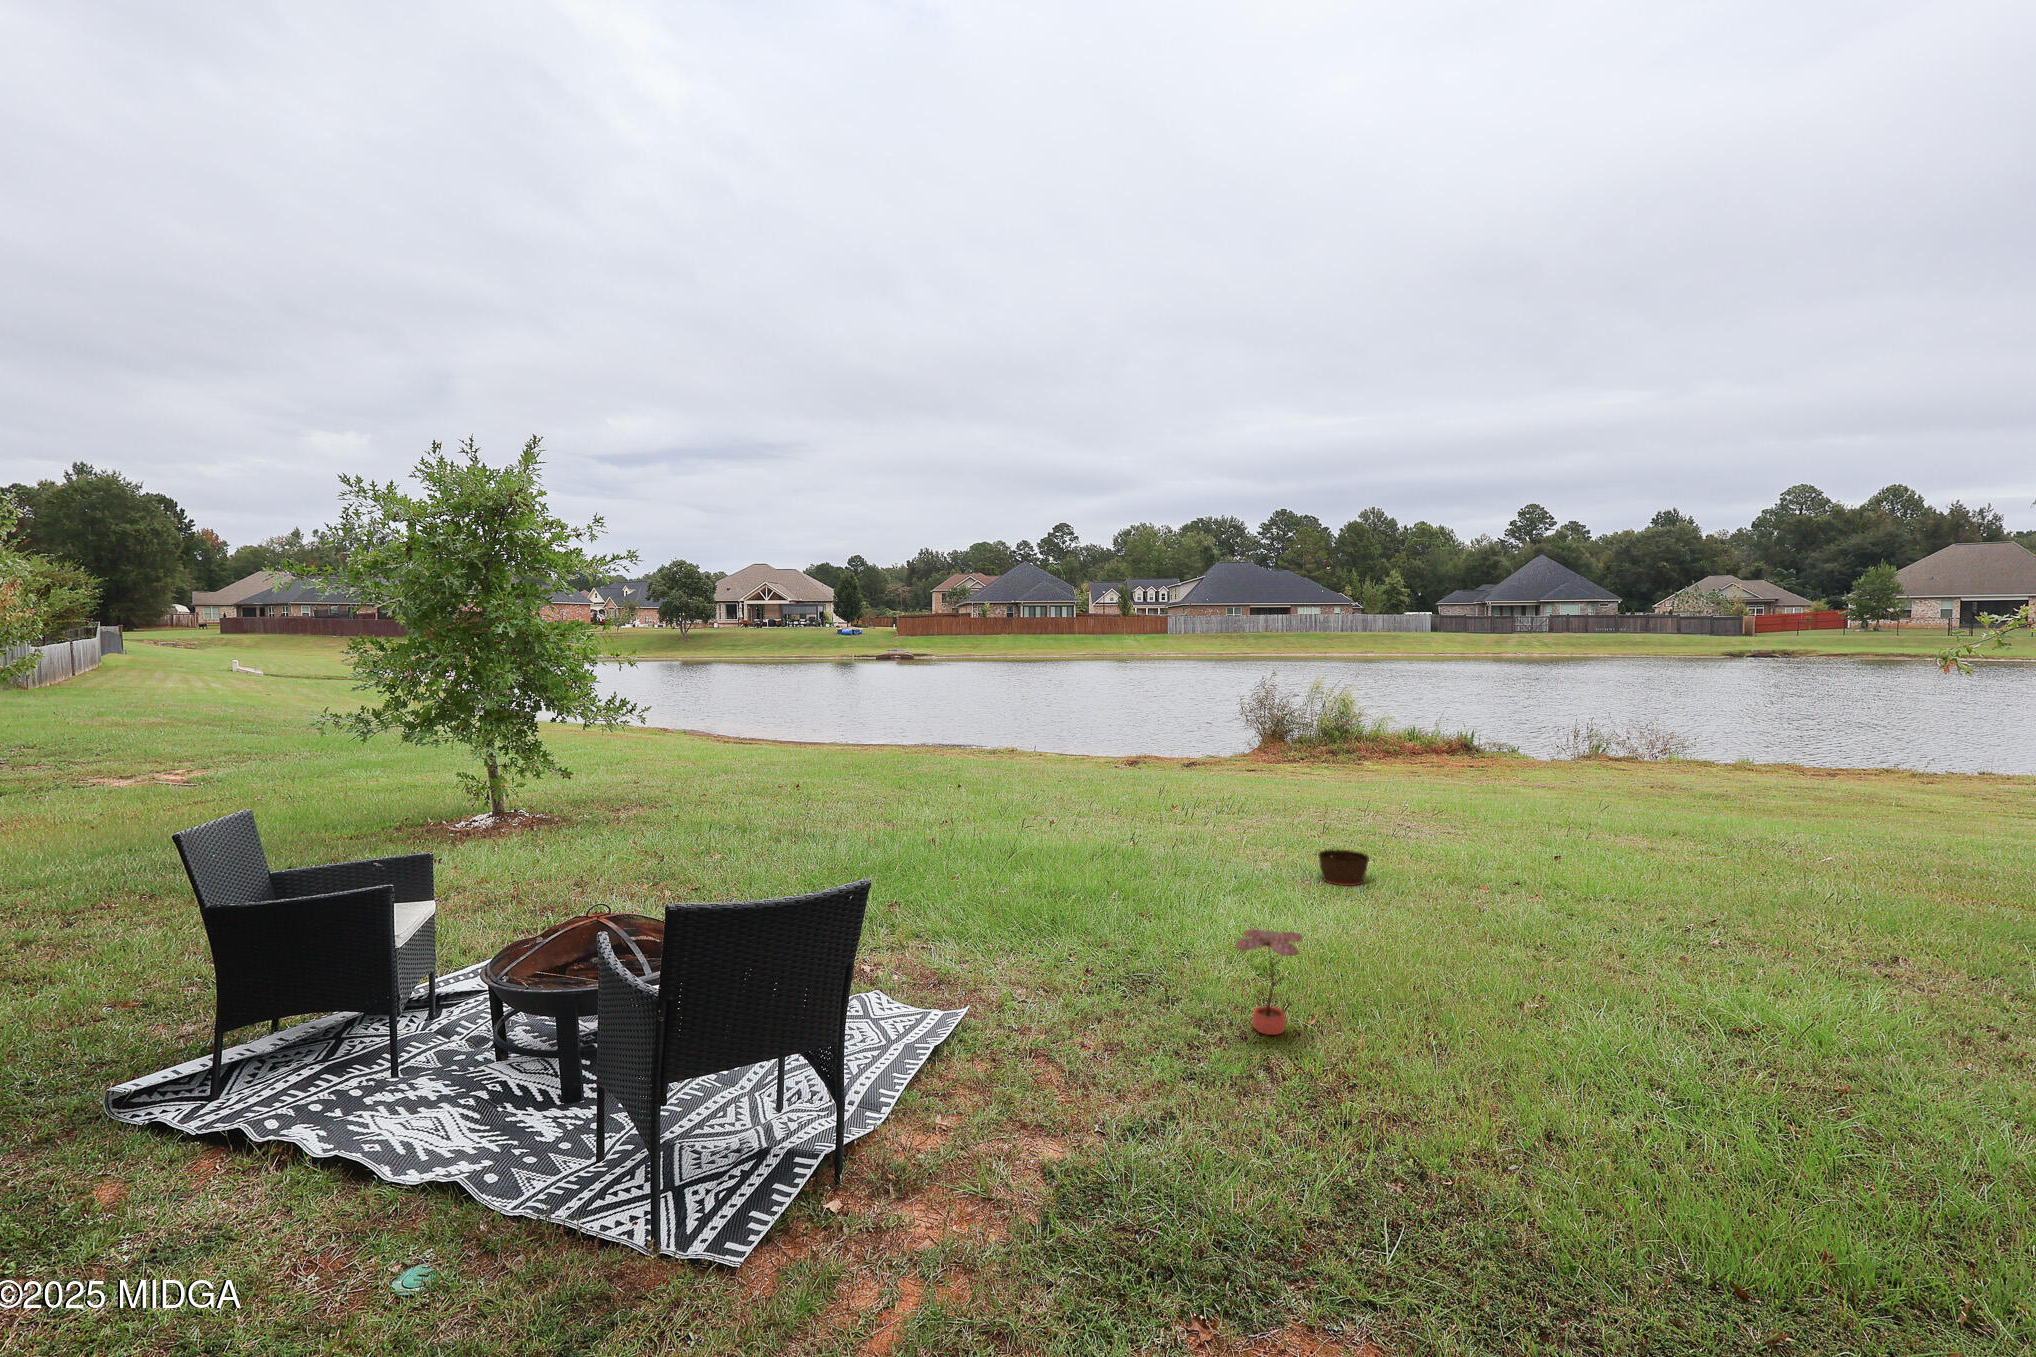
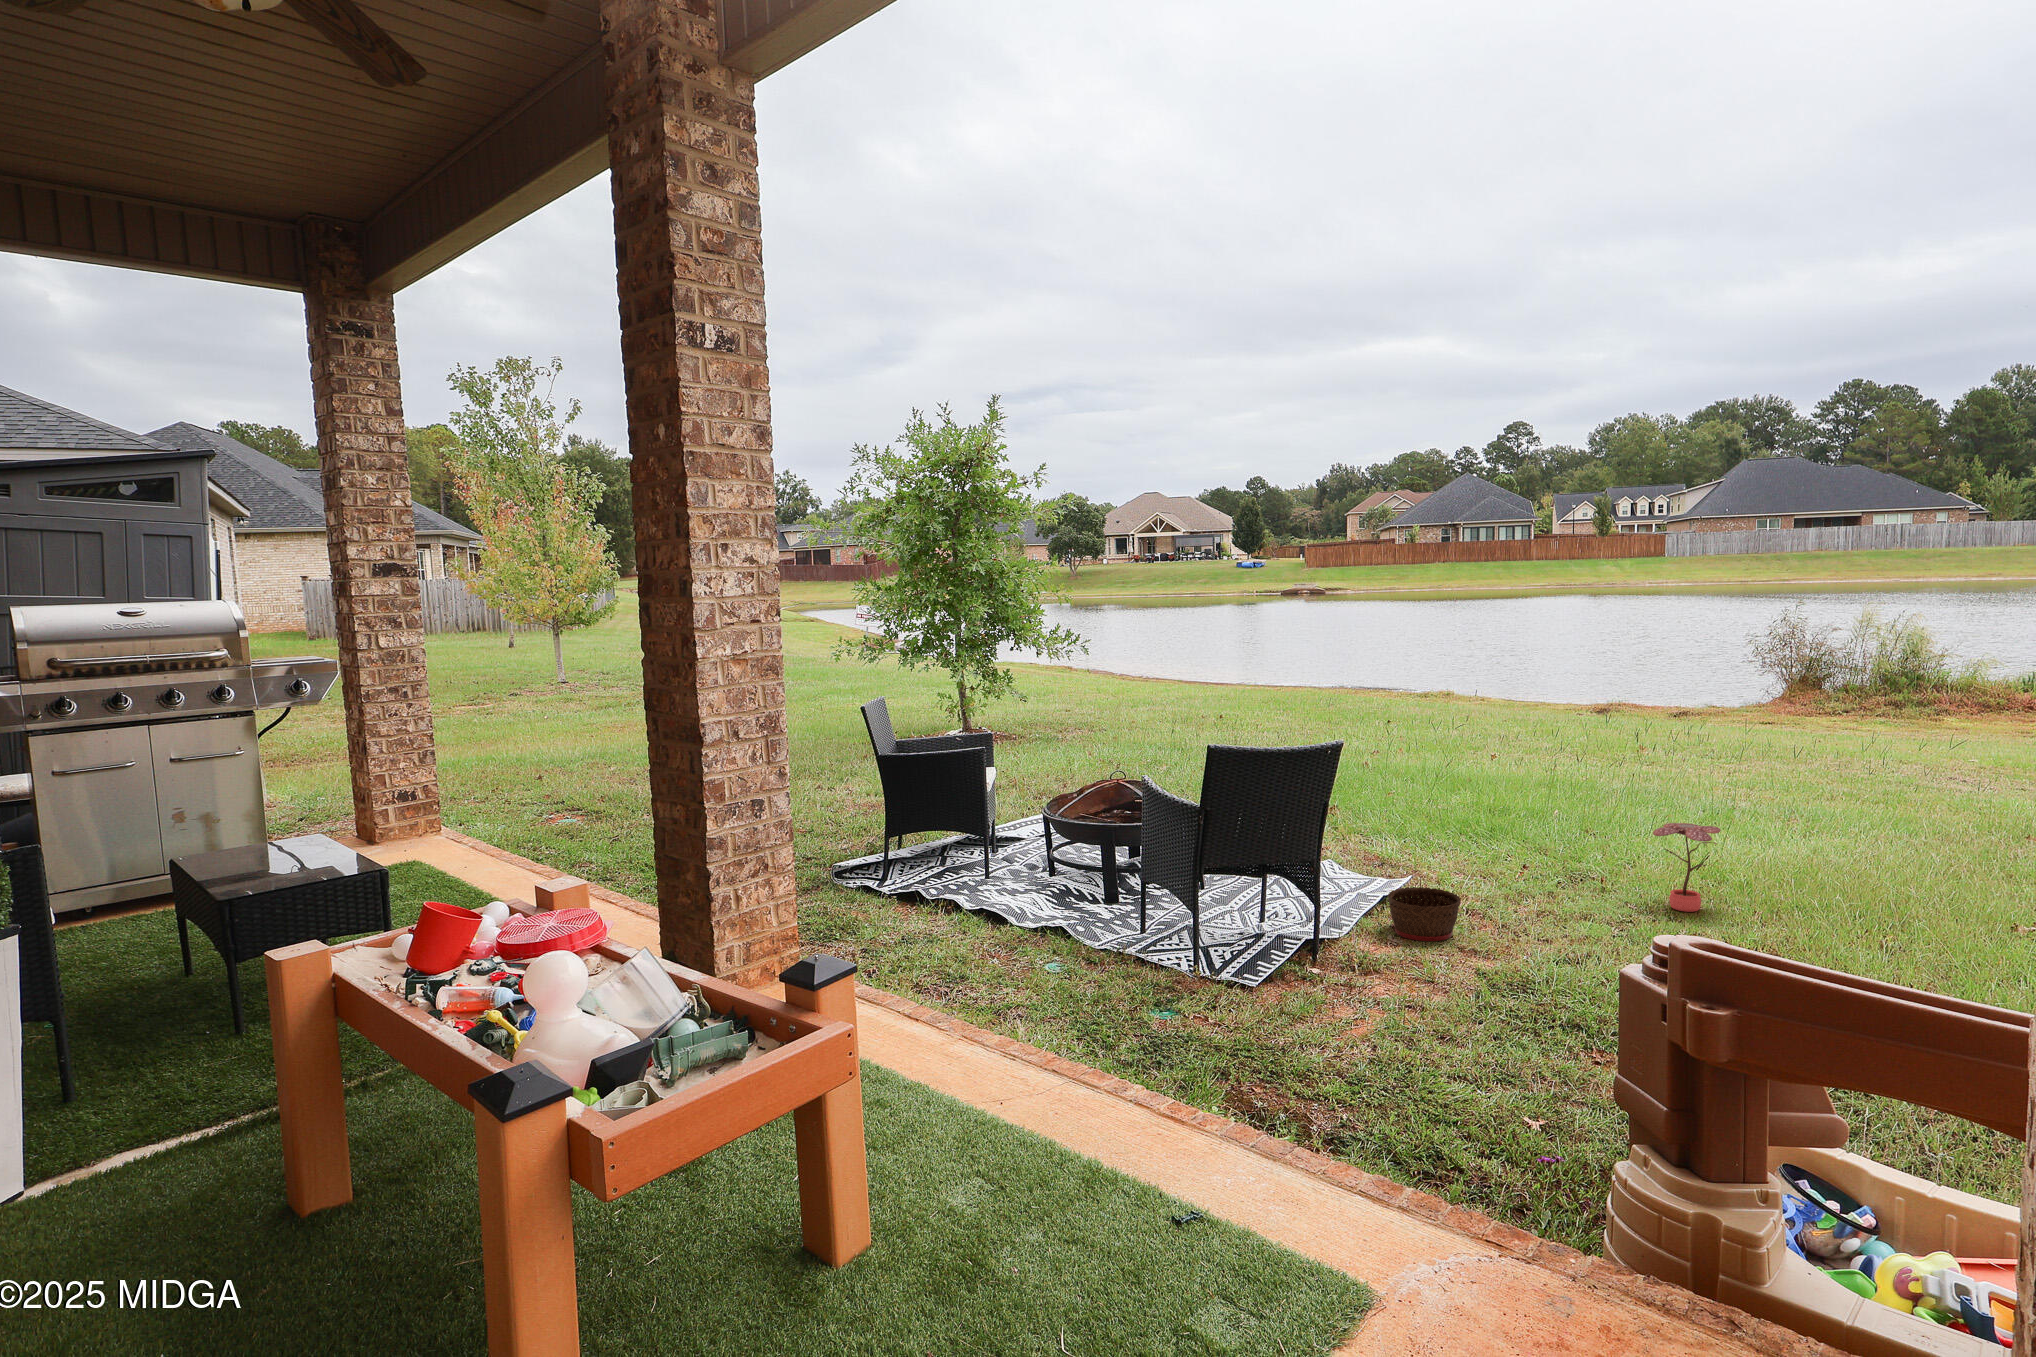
basket: present [1318,850,1369,886] -> present [1388,887,1460,941]

